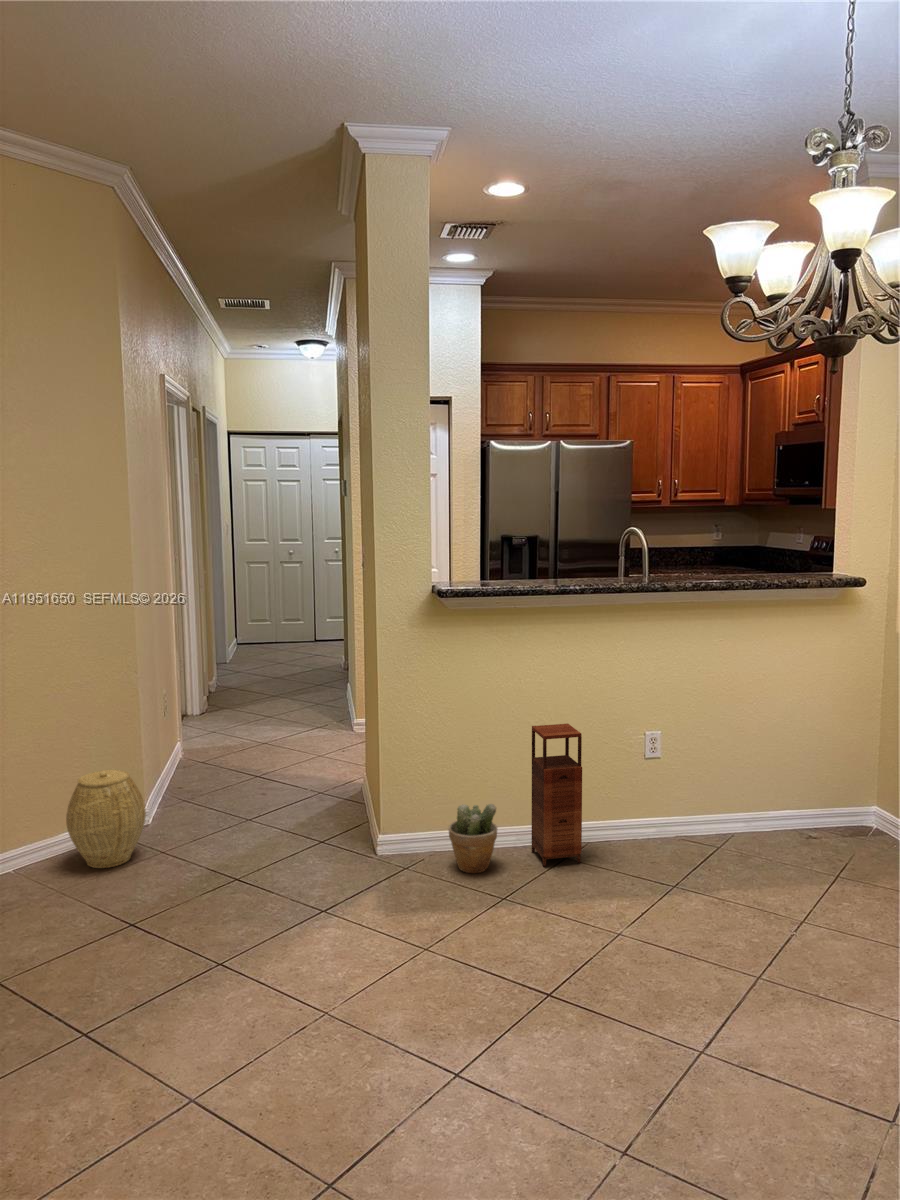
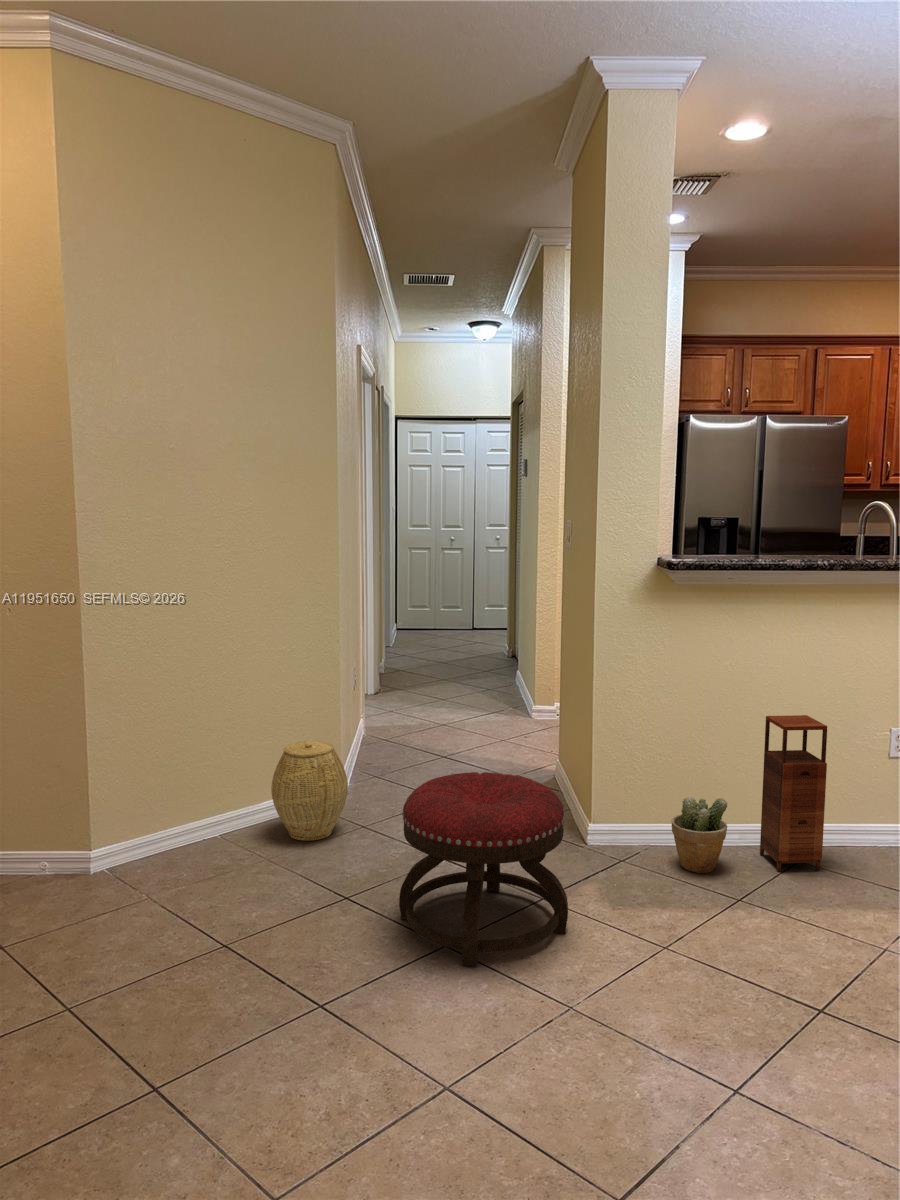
ottoman: none [177,795,340,981] -> present [399,772,568,967]

